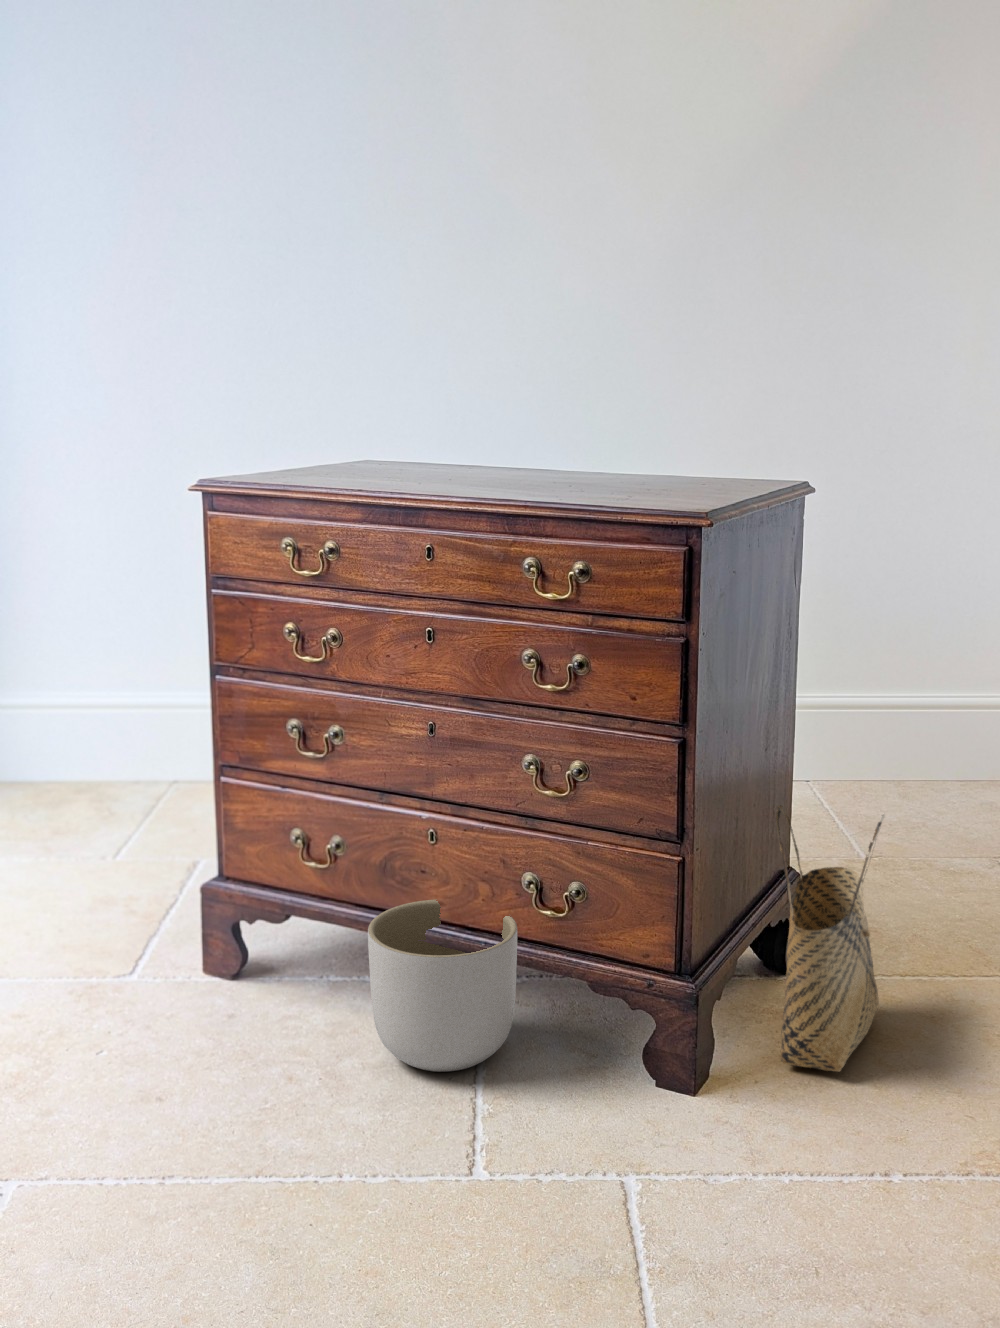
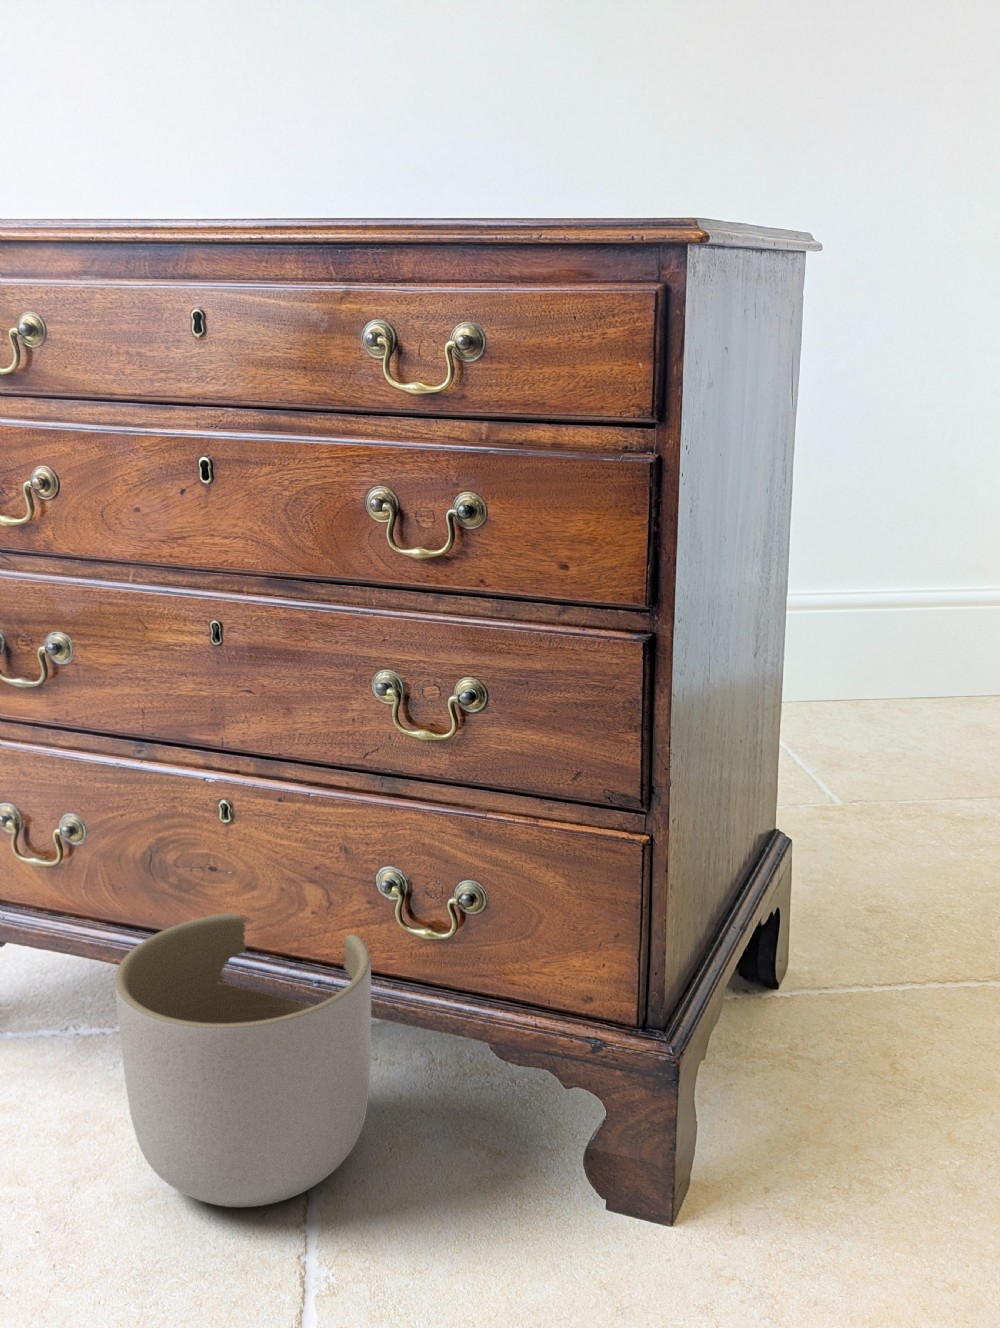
woven basket: present [776,806,885,1072] -> none [787,740,968,1168]

